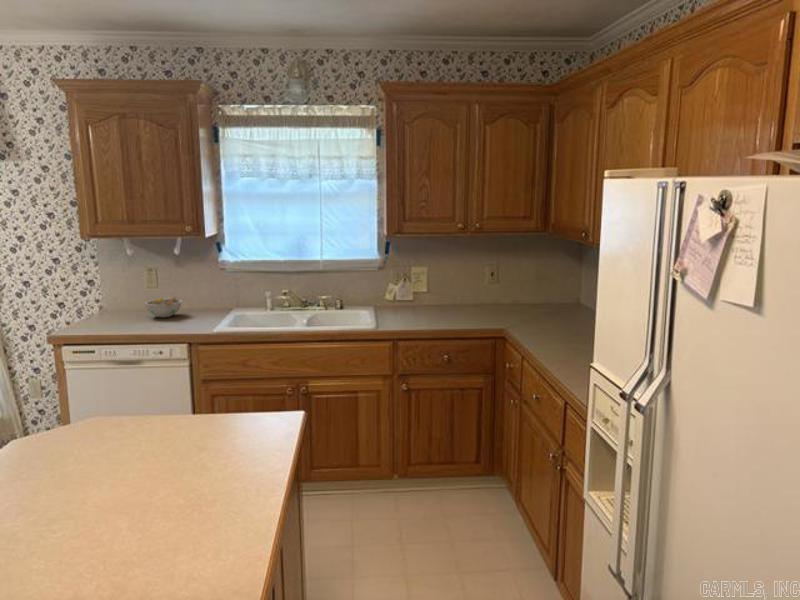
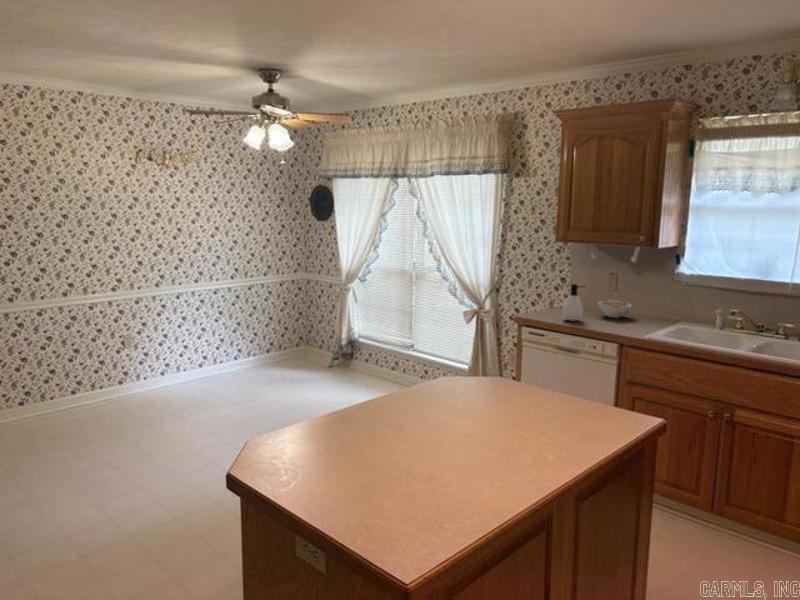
soap dispenser: none [110,286,136,329] -> present [562,284,584,321]

